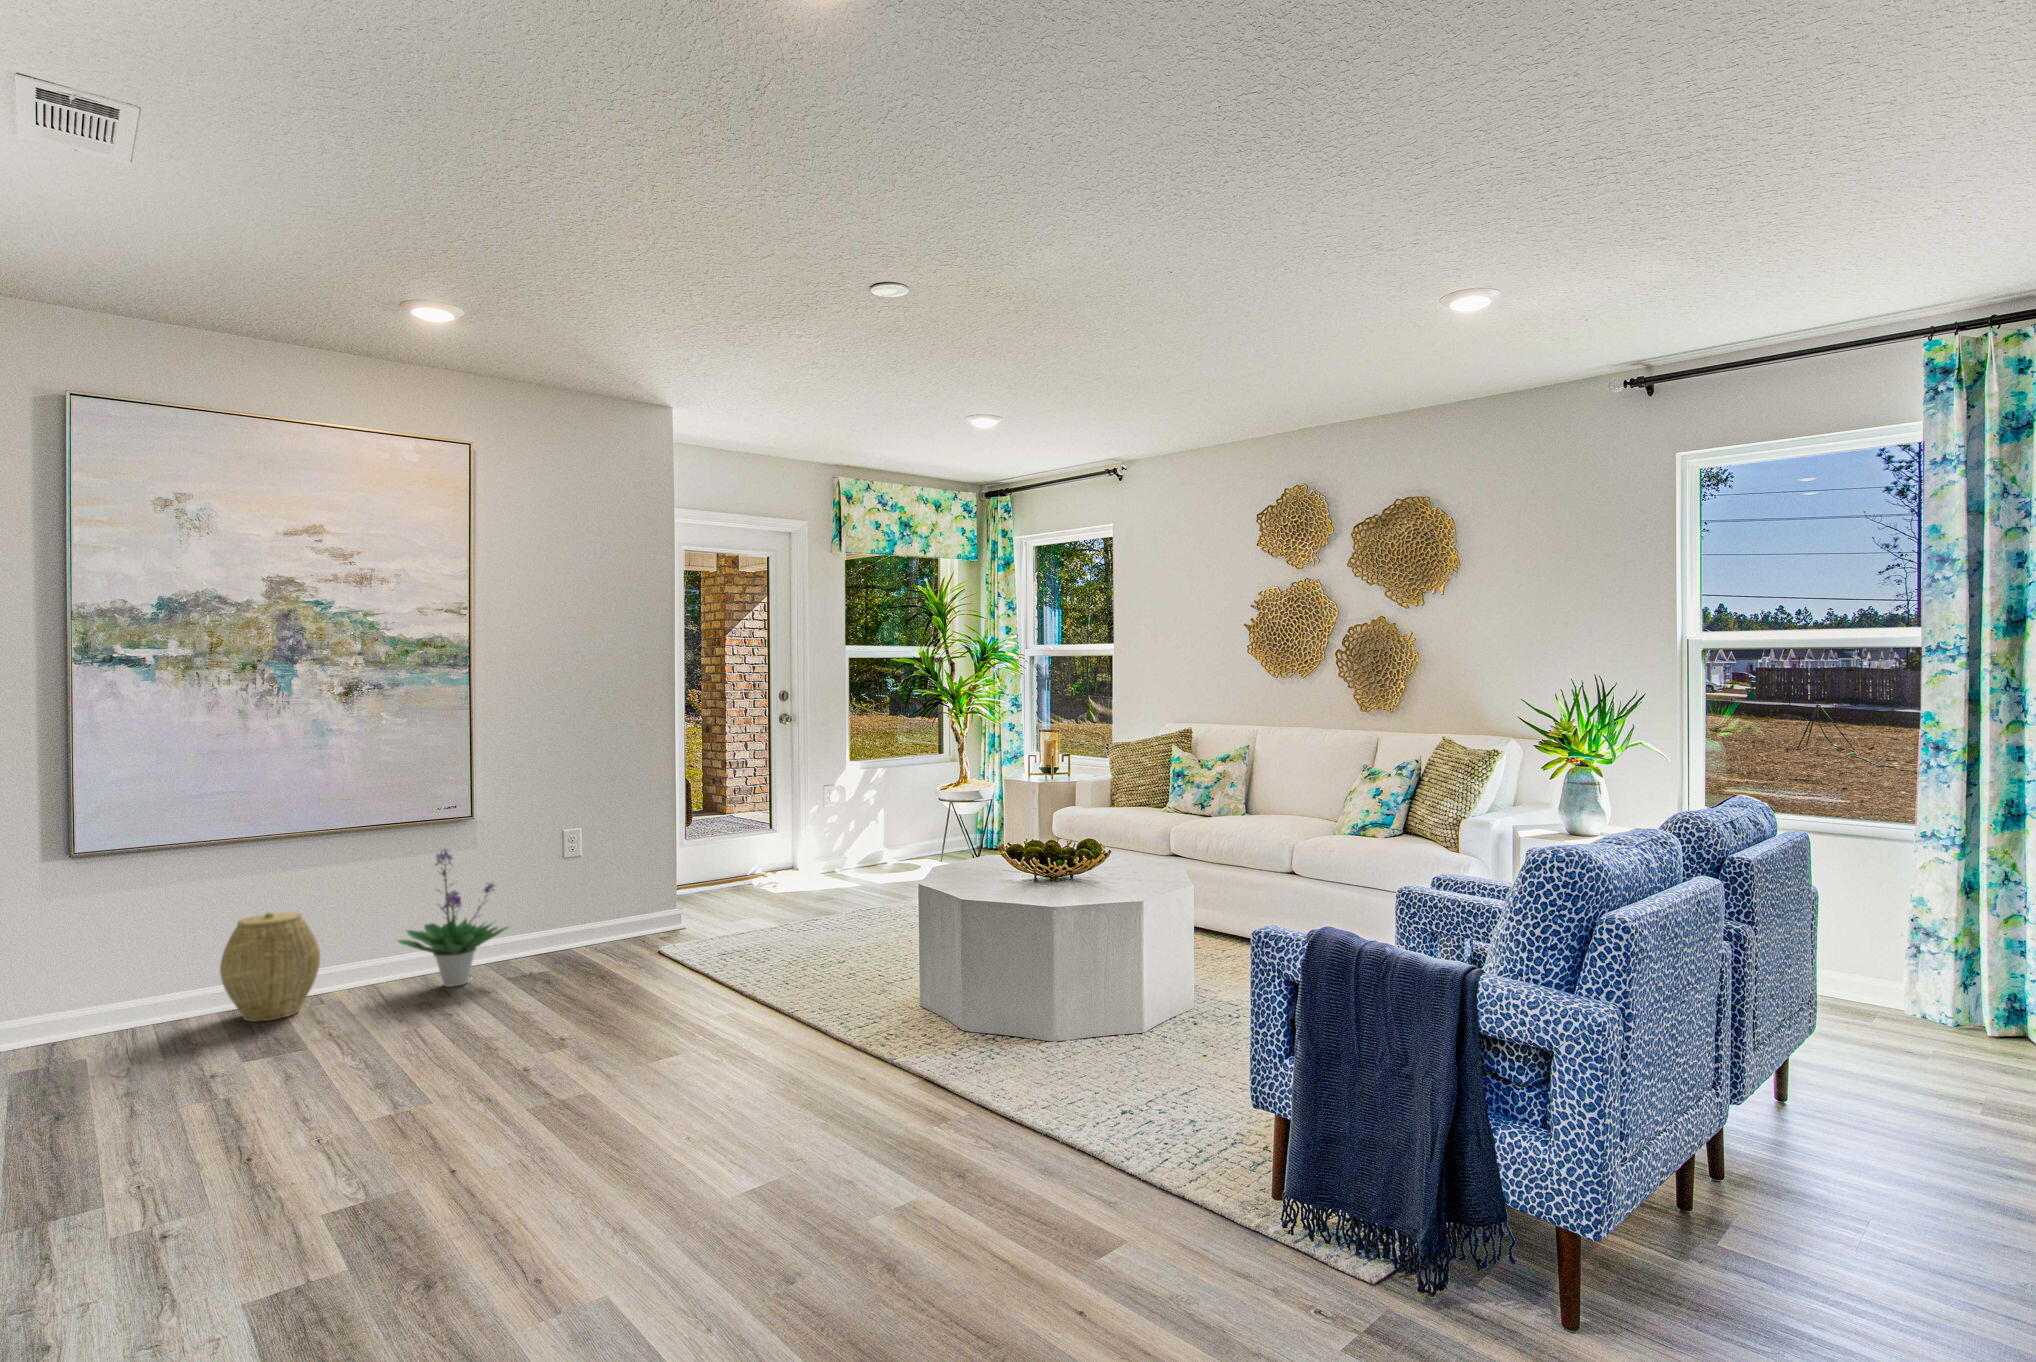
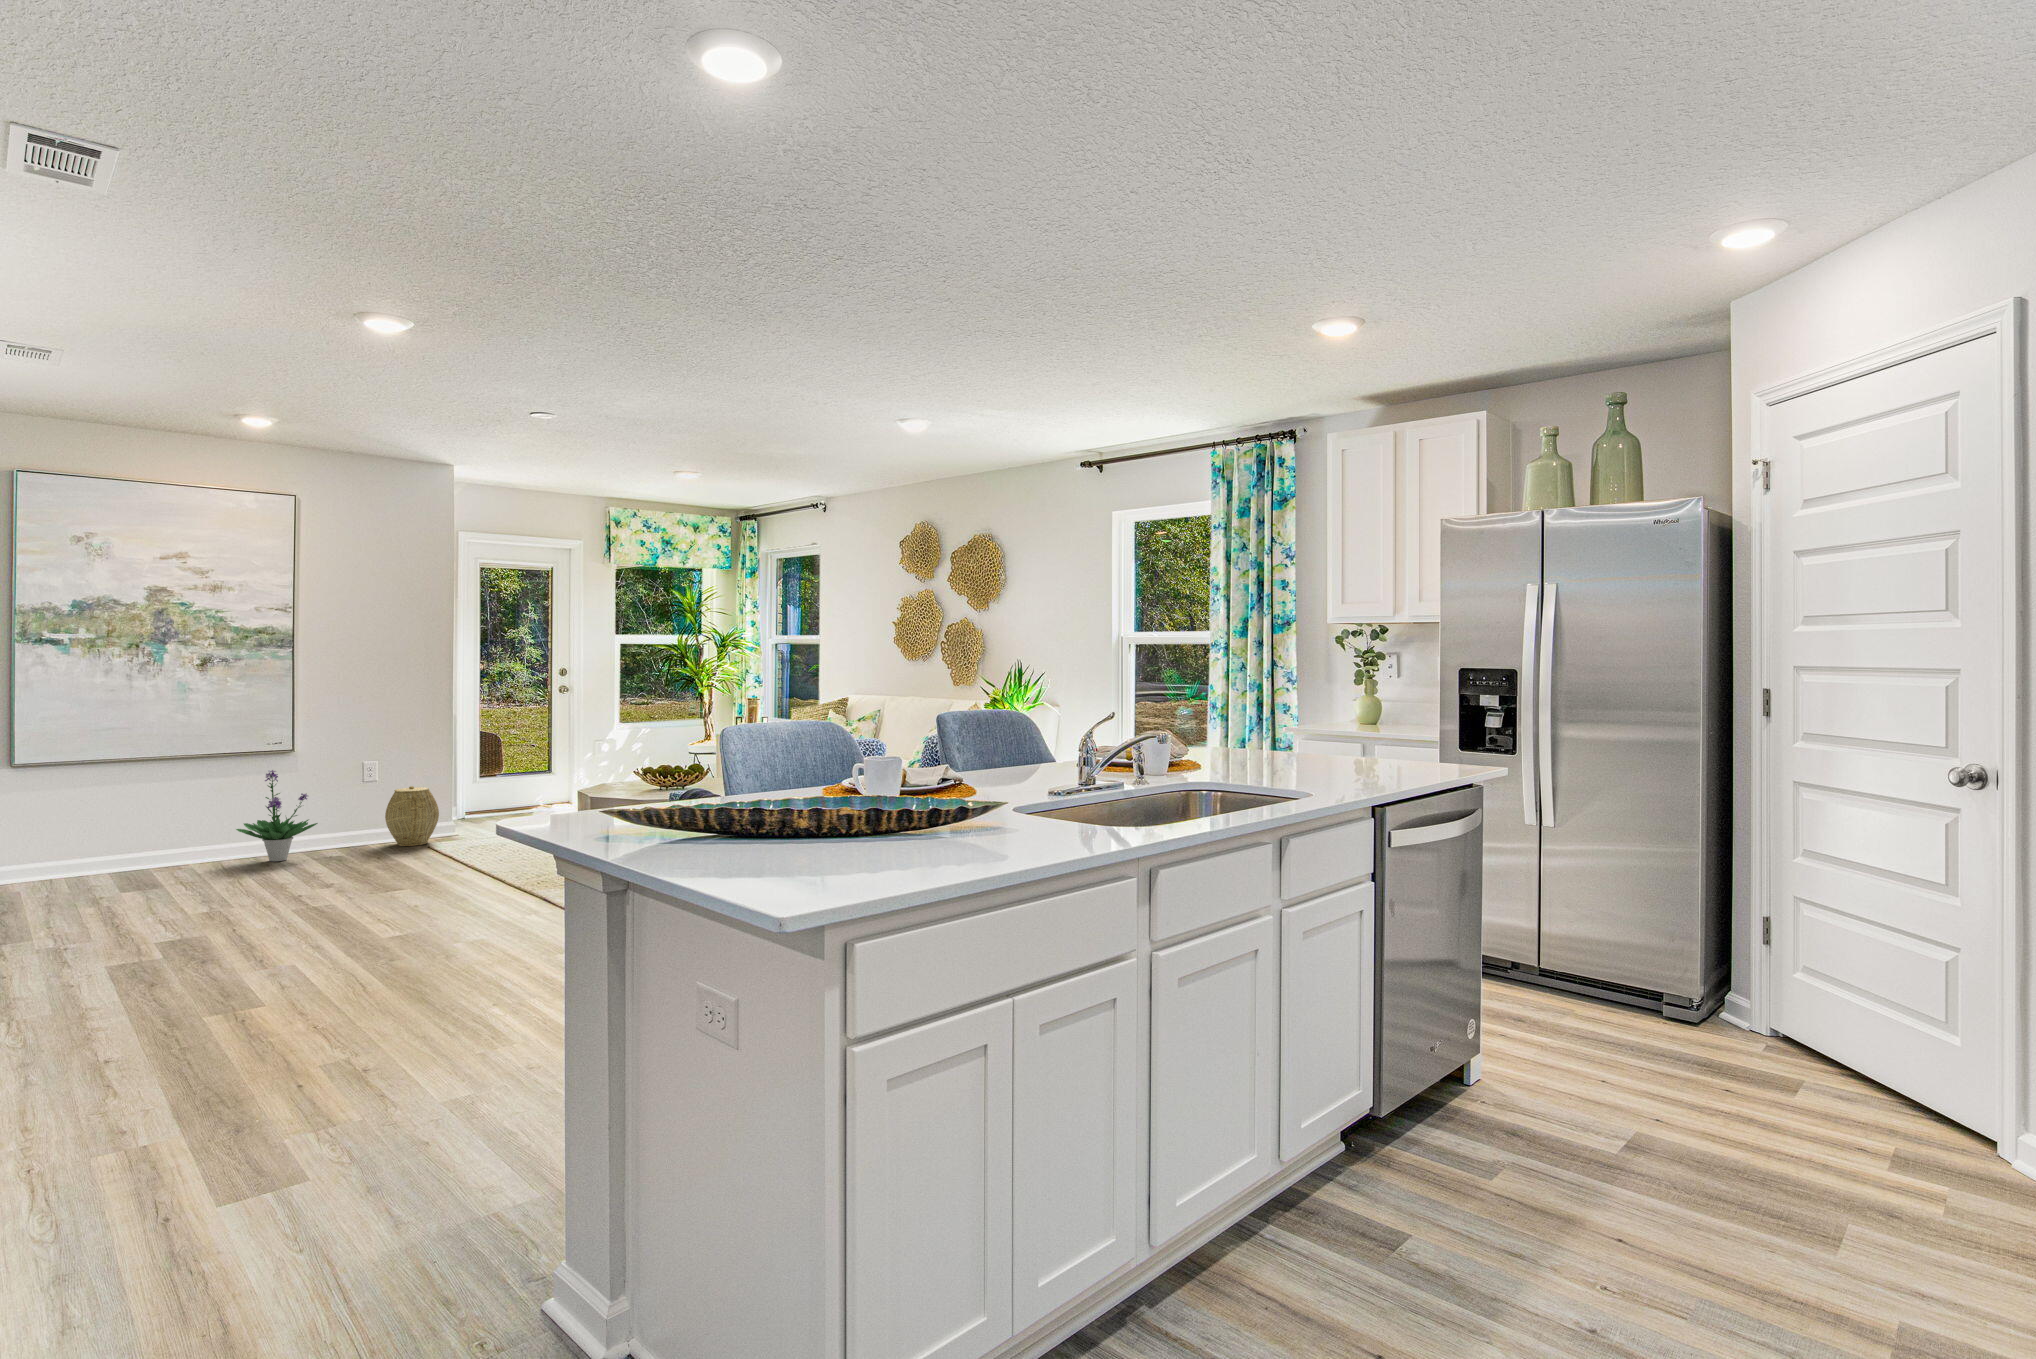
woven basket: present [220,912,320,1022] -> present [385,786,439,846]

